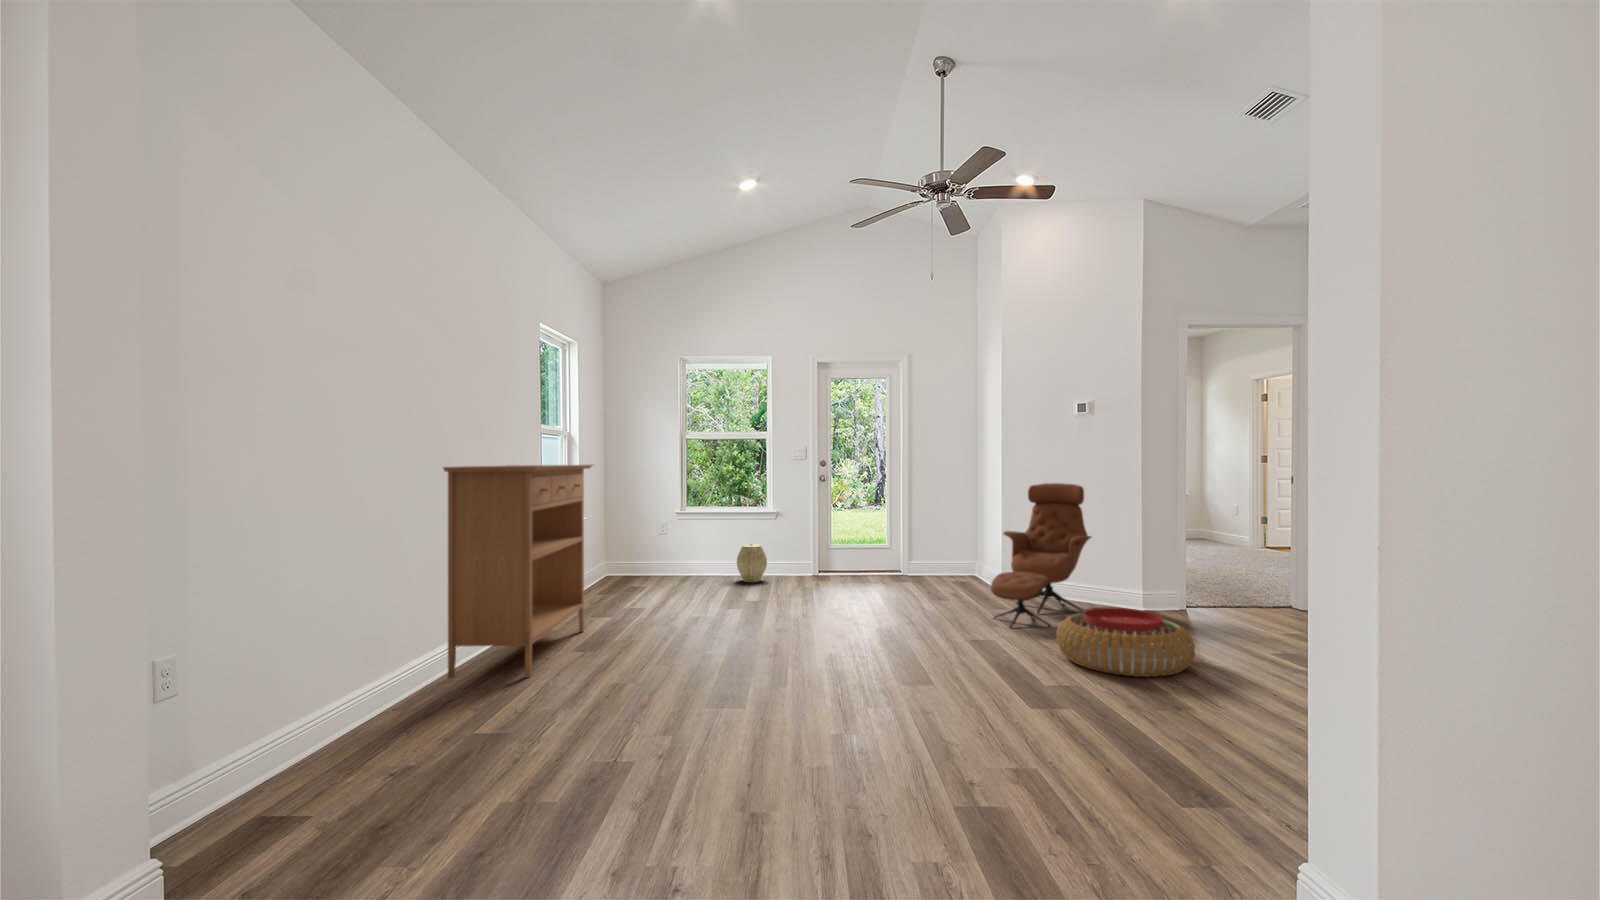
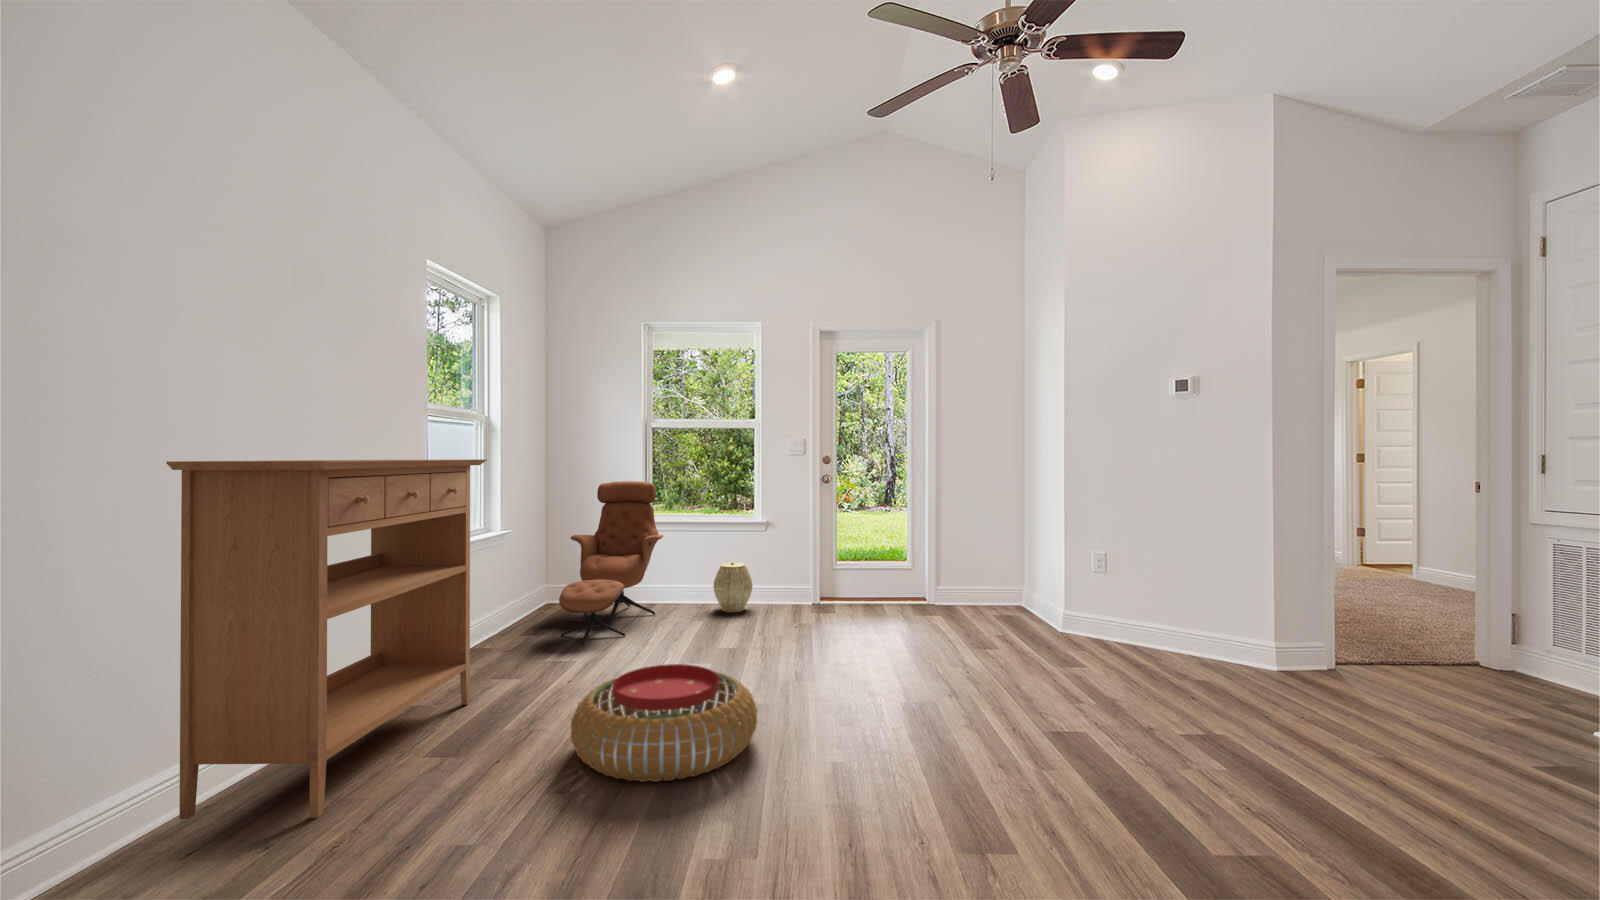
lounge chair: present [991,483,1091,628] -> present [559,481,663,645]
pouf: present [1056,608,1195,677] -> present [571,664,757,782]

